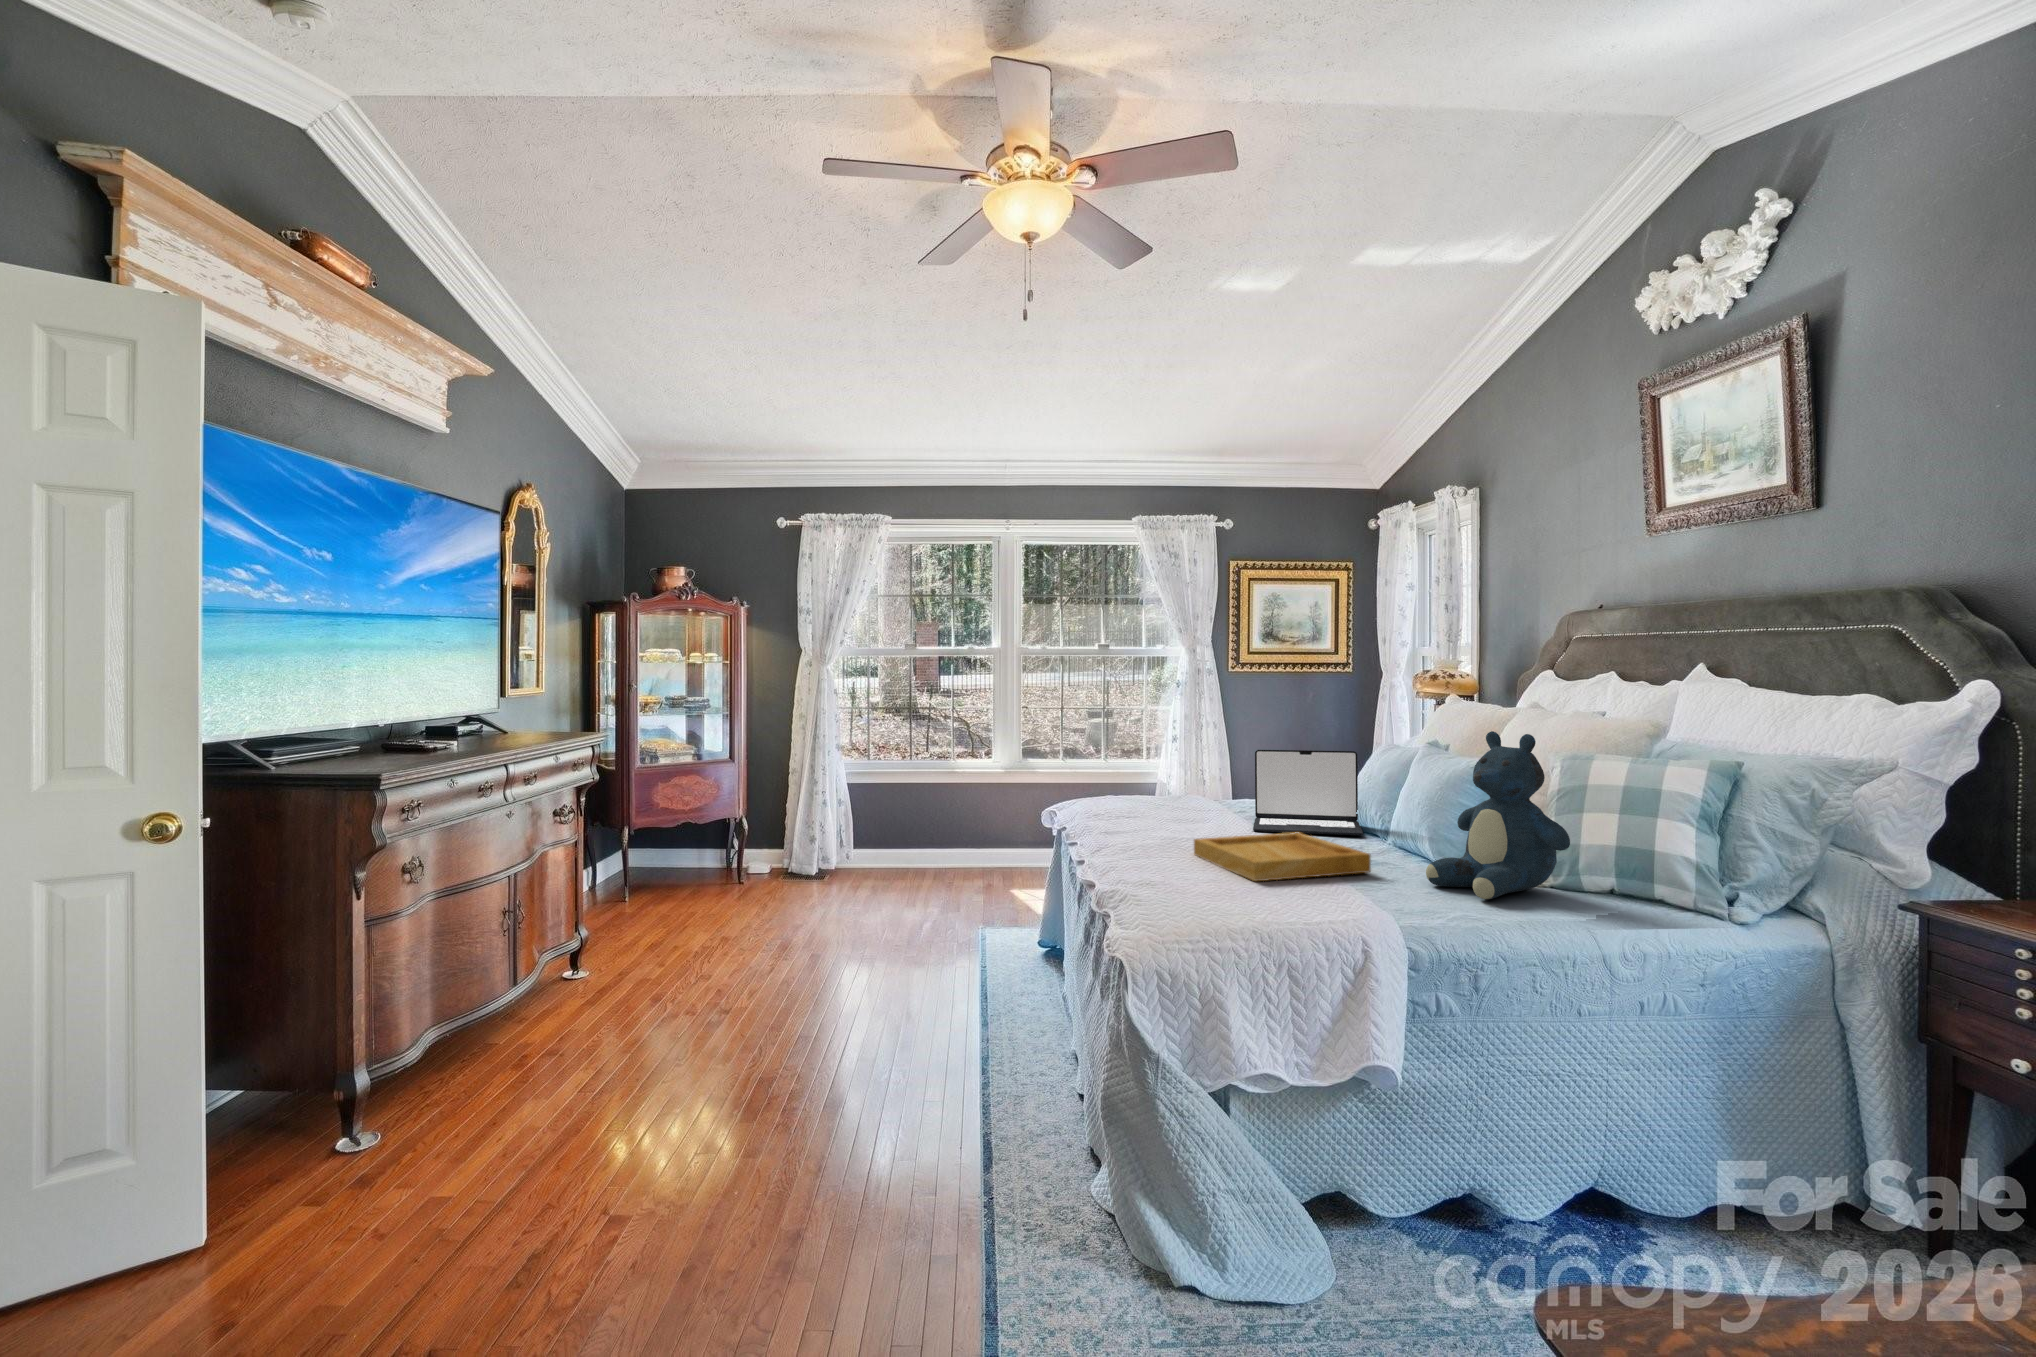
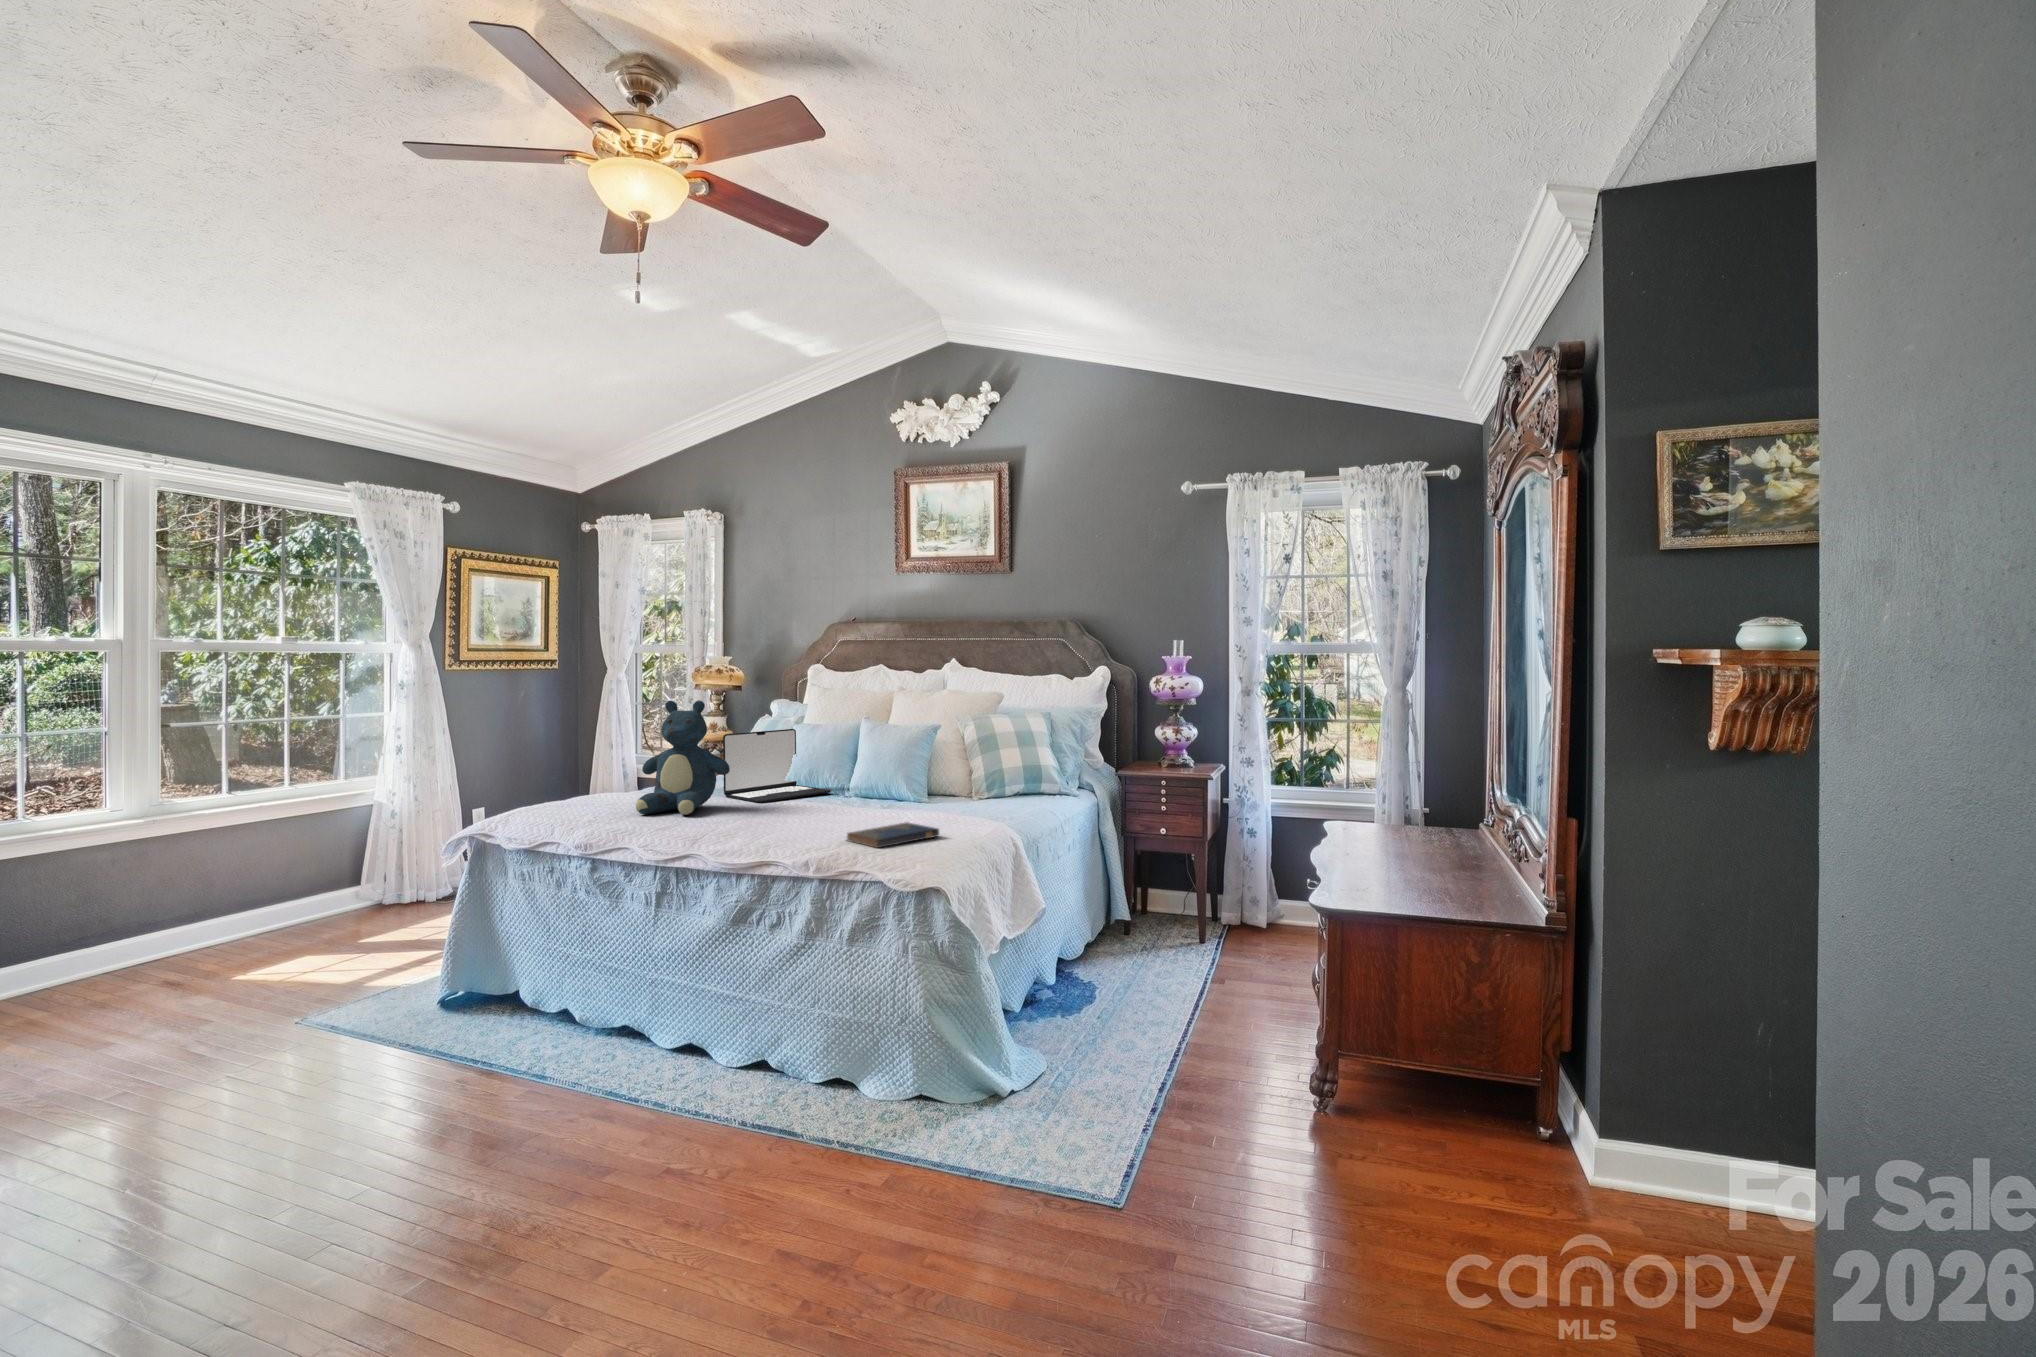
teddy bear: present [1426,731,1570,899] -> present [636,700,730,815]
tray: present [1194,833,1371,881] -> none [793,793,919,825]
hardcover book: none [1133,874,1241,905] -> present [847,823,939,848]

